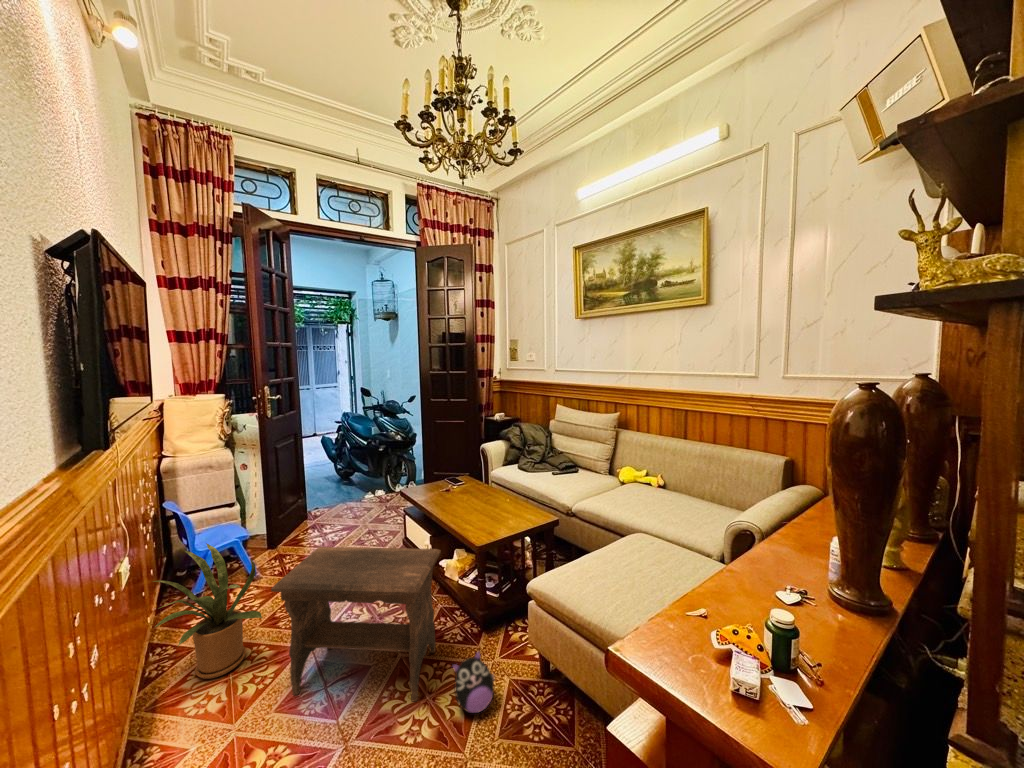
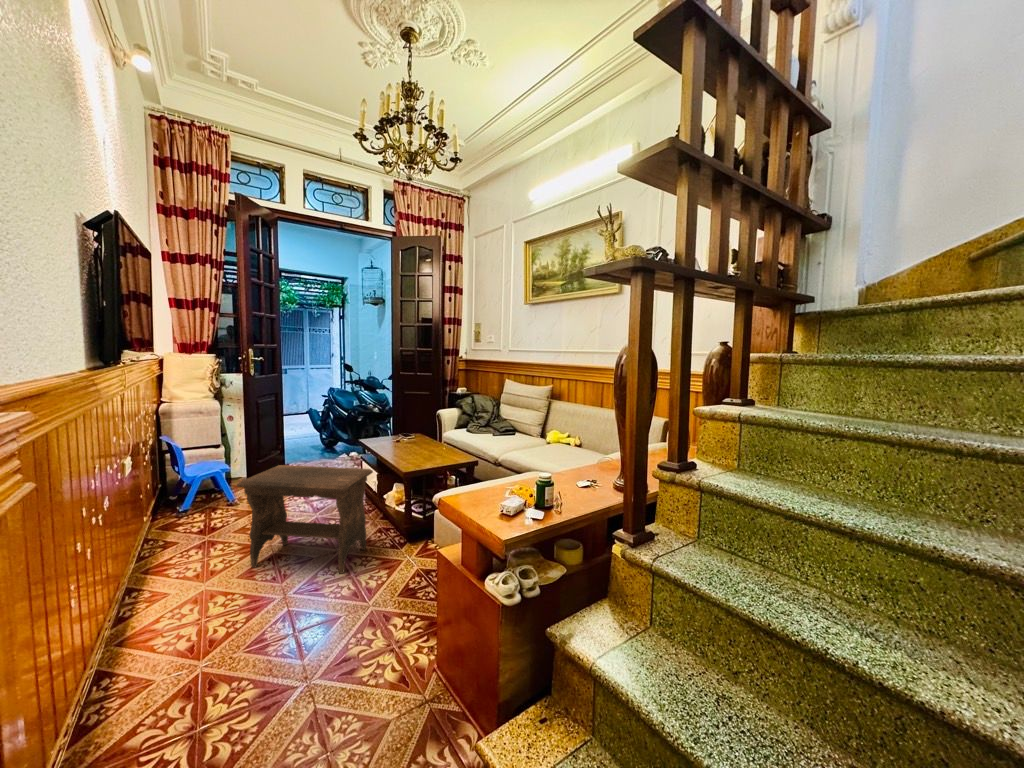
house plant: present [153,543,262,679] -> none [147,459,233,557]
plush toy: present [452,650,495,713] -> none [369,536,403,580]

